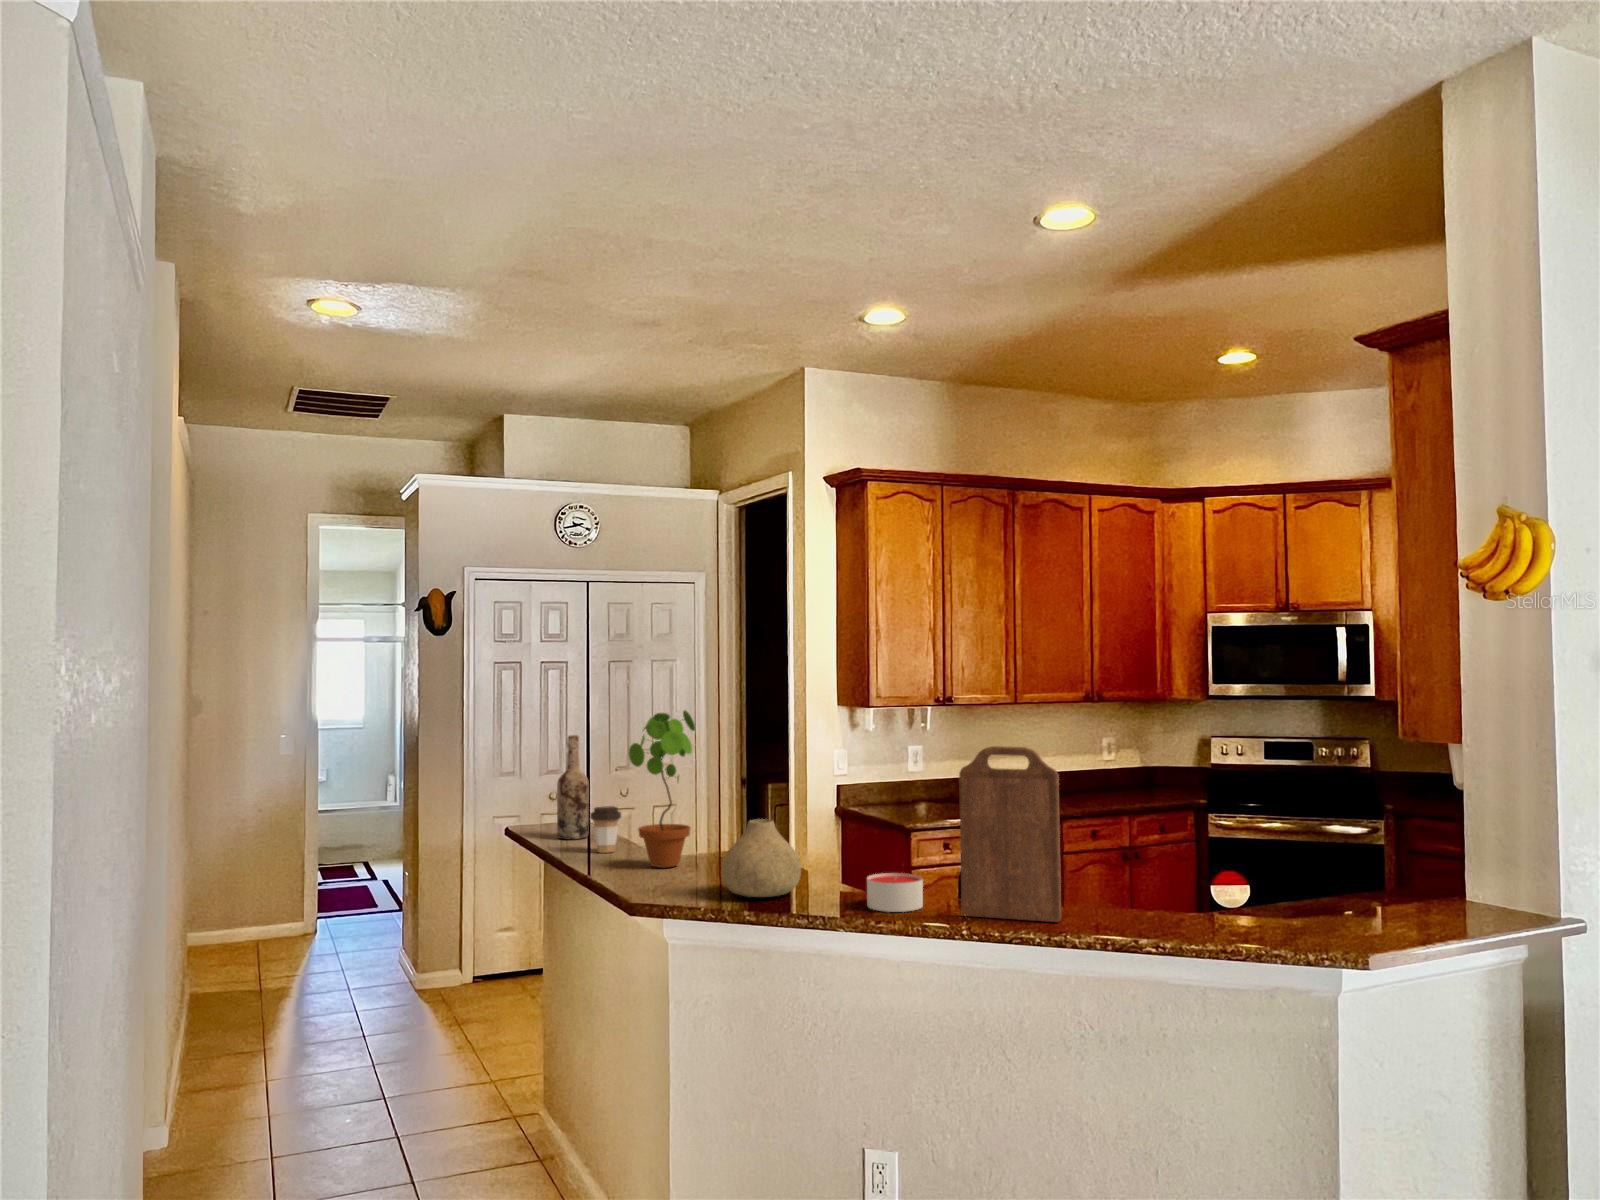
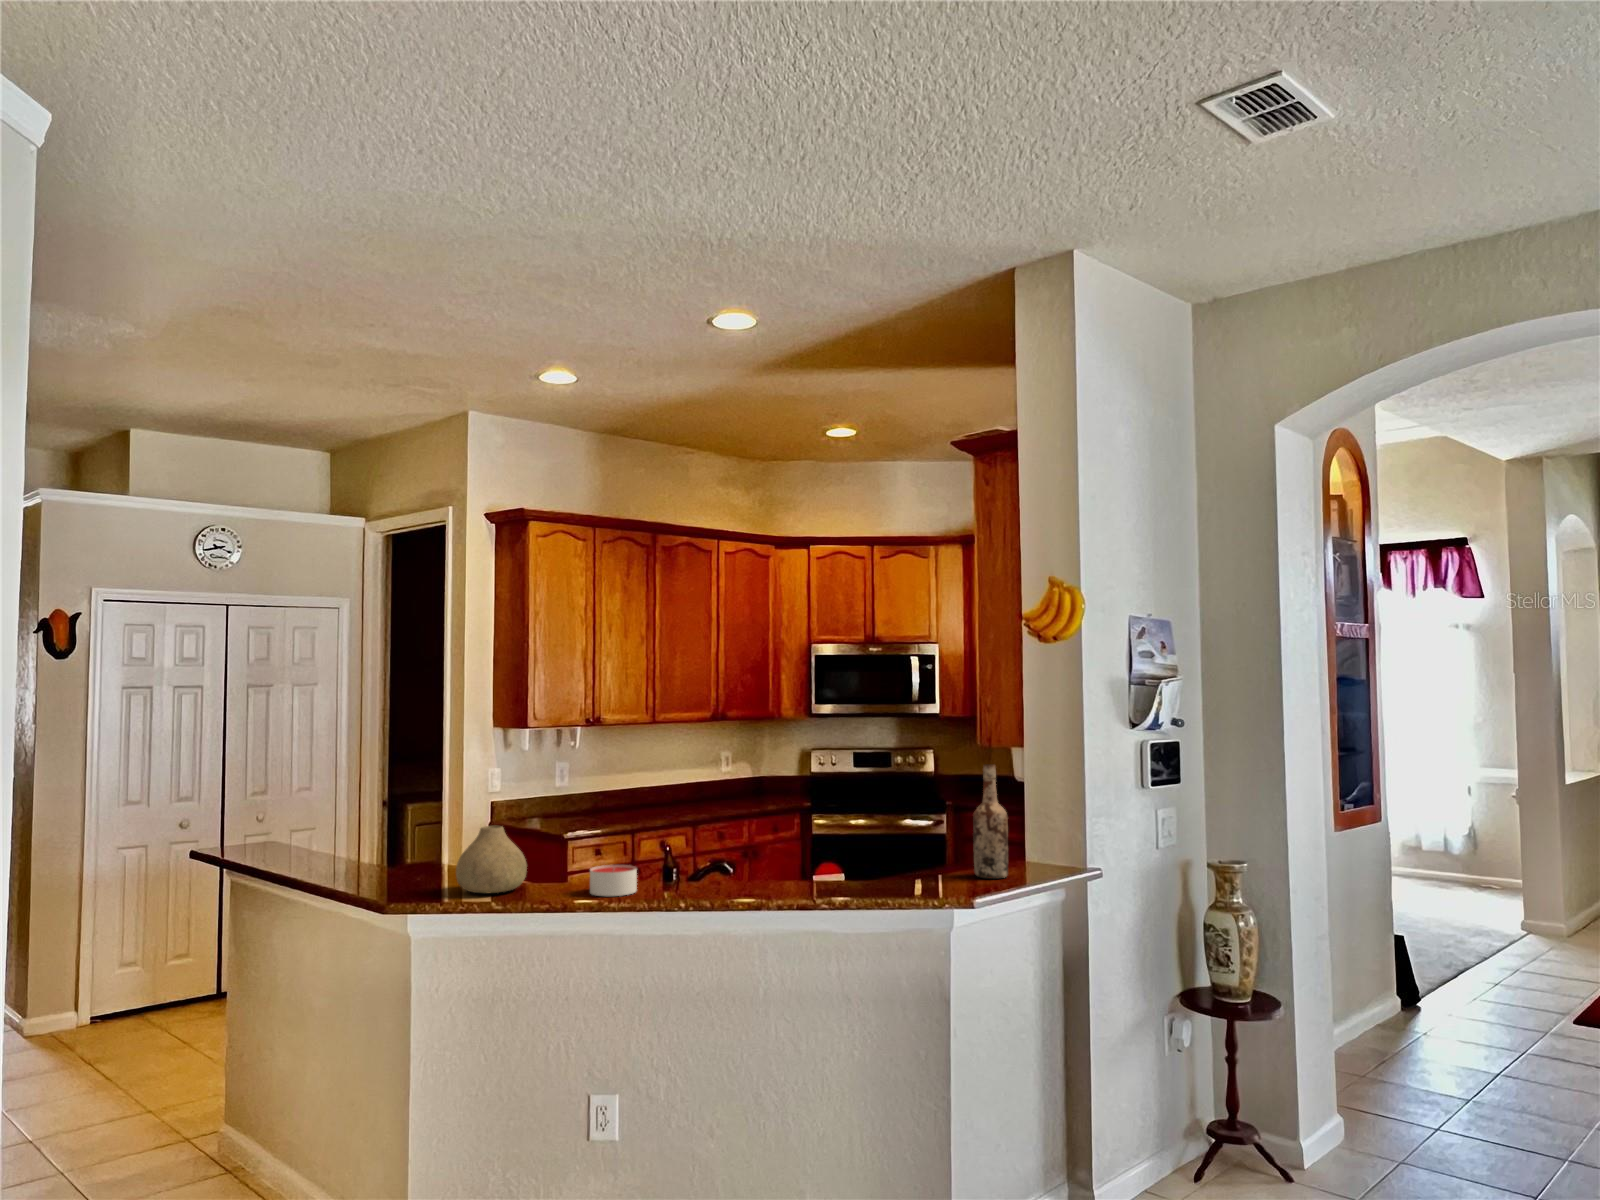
potted plant: present [629,710,695,868] -> none [352,732,413,876]
wine bottle: present [557,735,589,839] -> present [973,764,1008,879]
cutting board: present [959,746,1061,922] -> none [672,756,752,895]
coffee cup: present [590,806,621,853] -> none [299,824,329,868]

